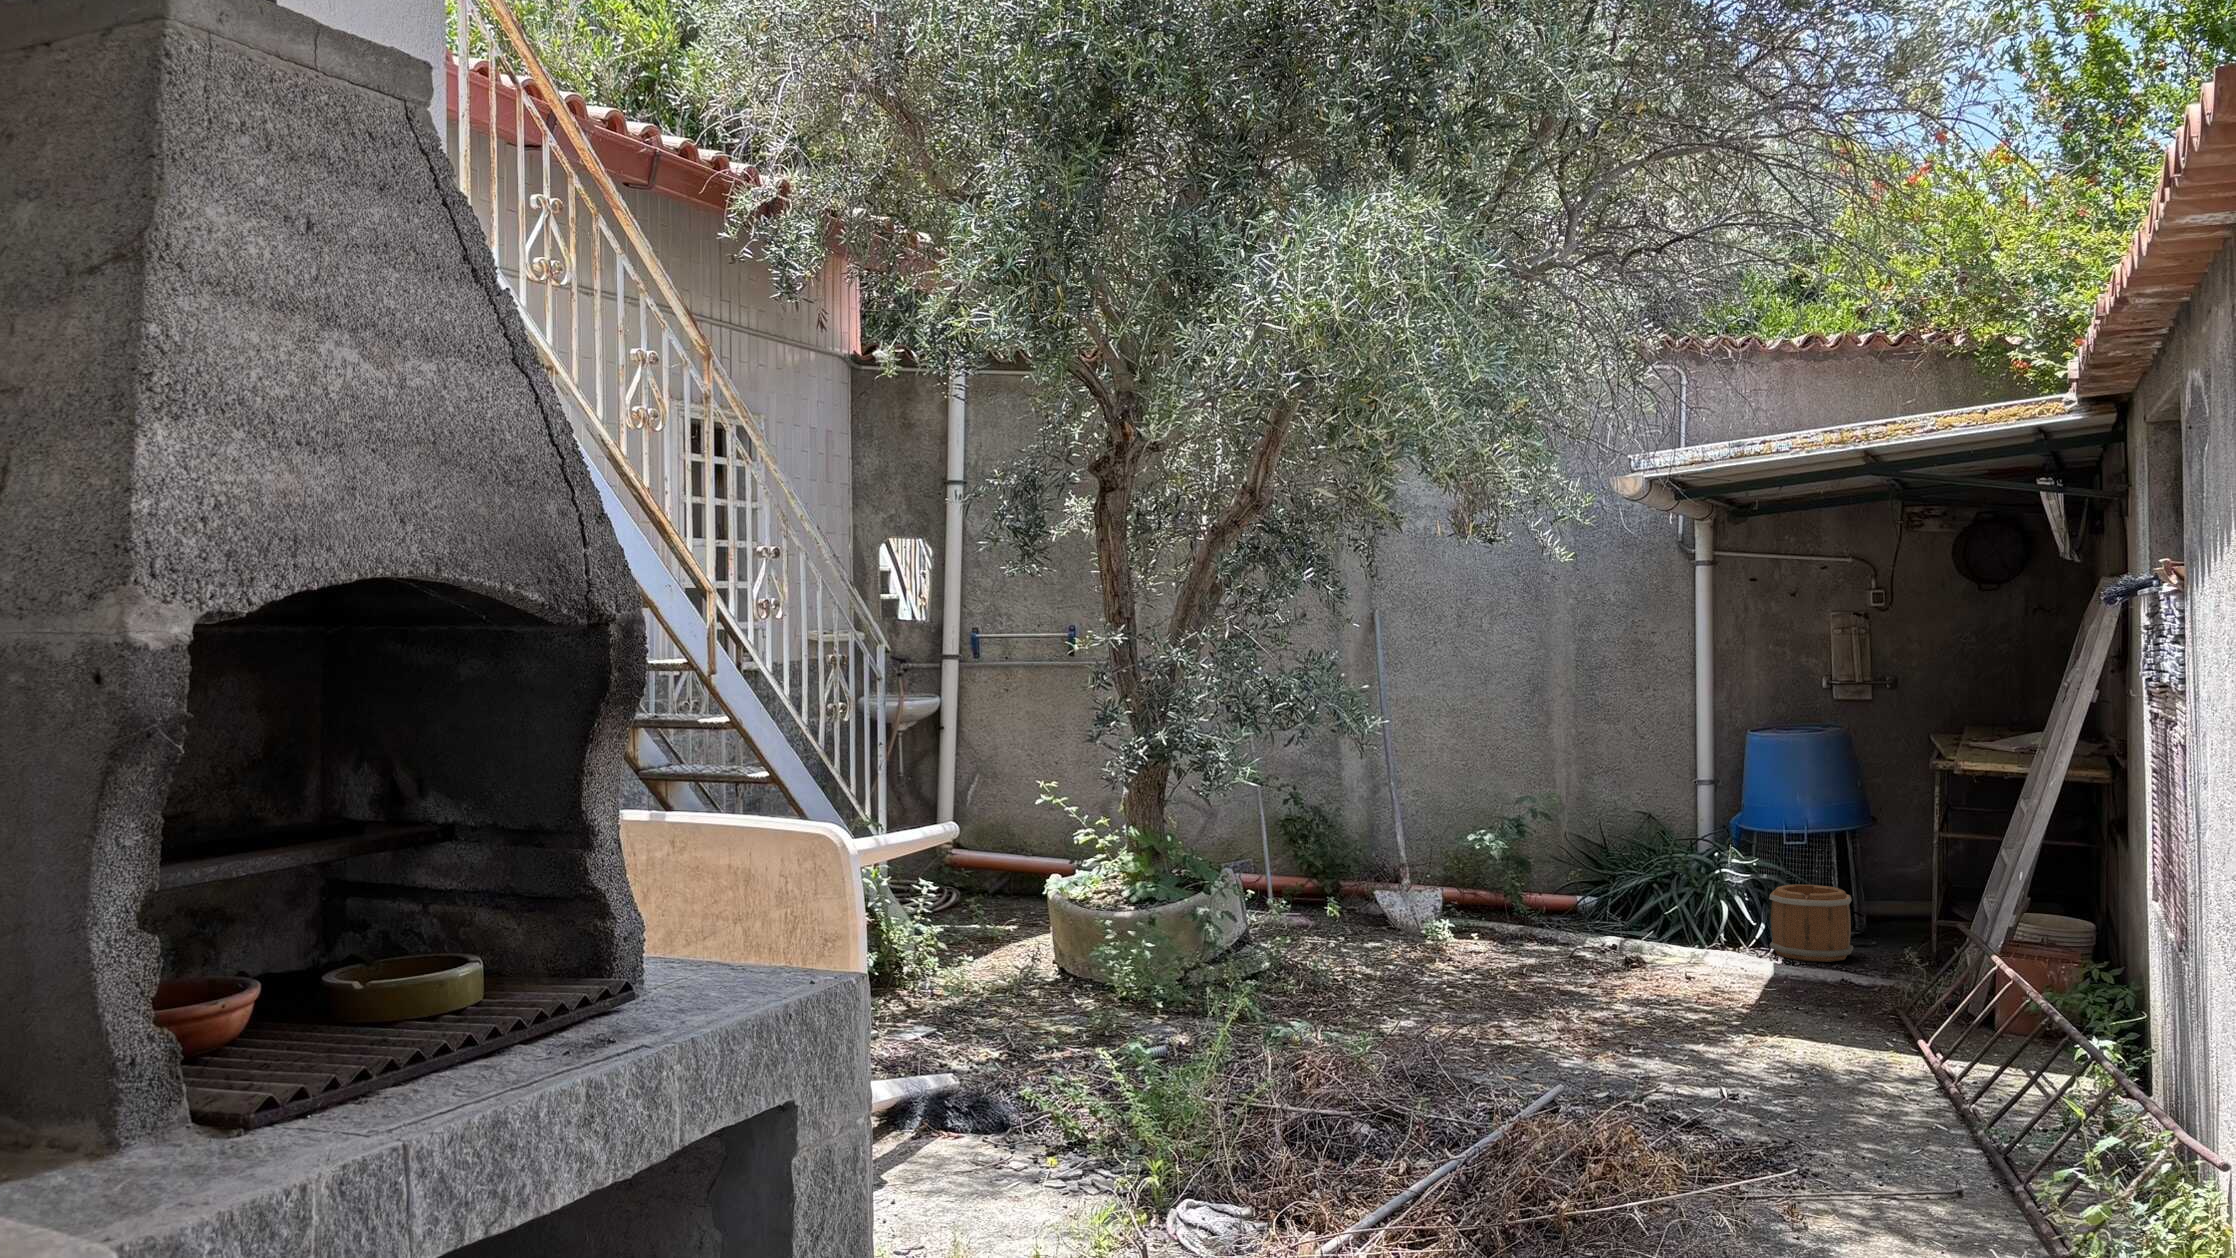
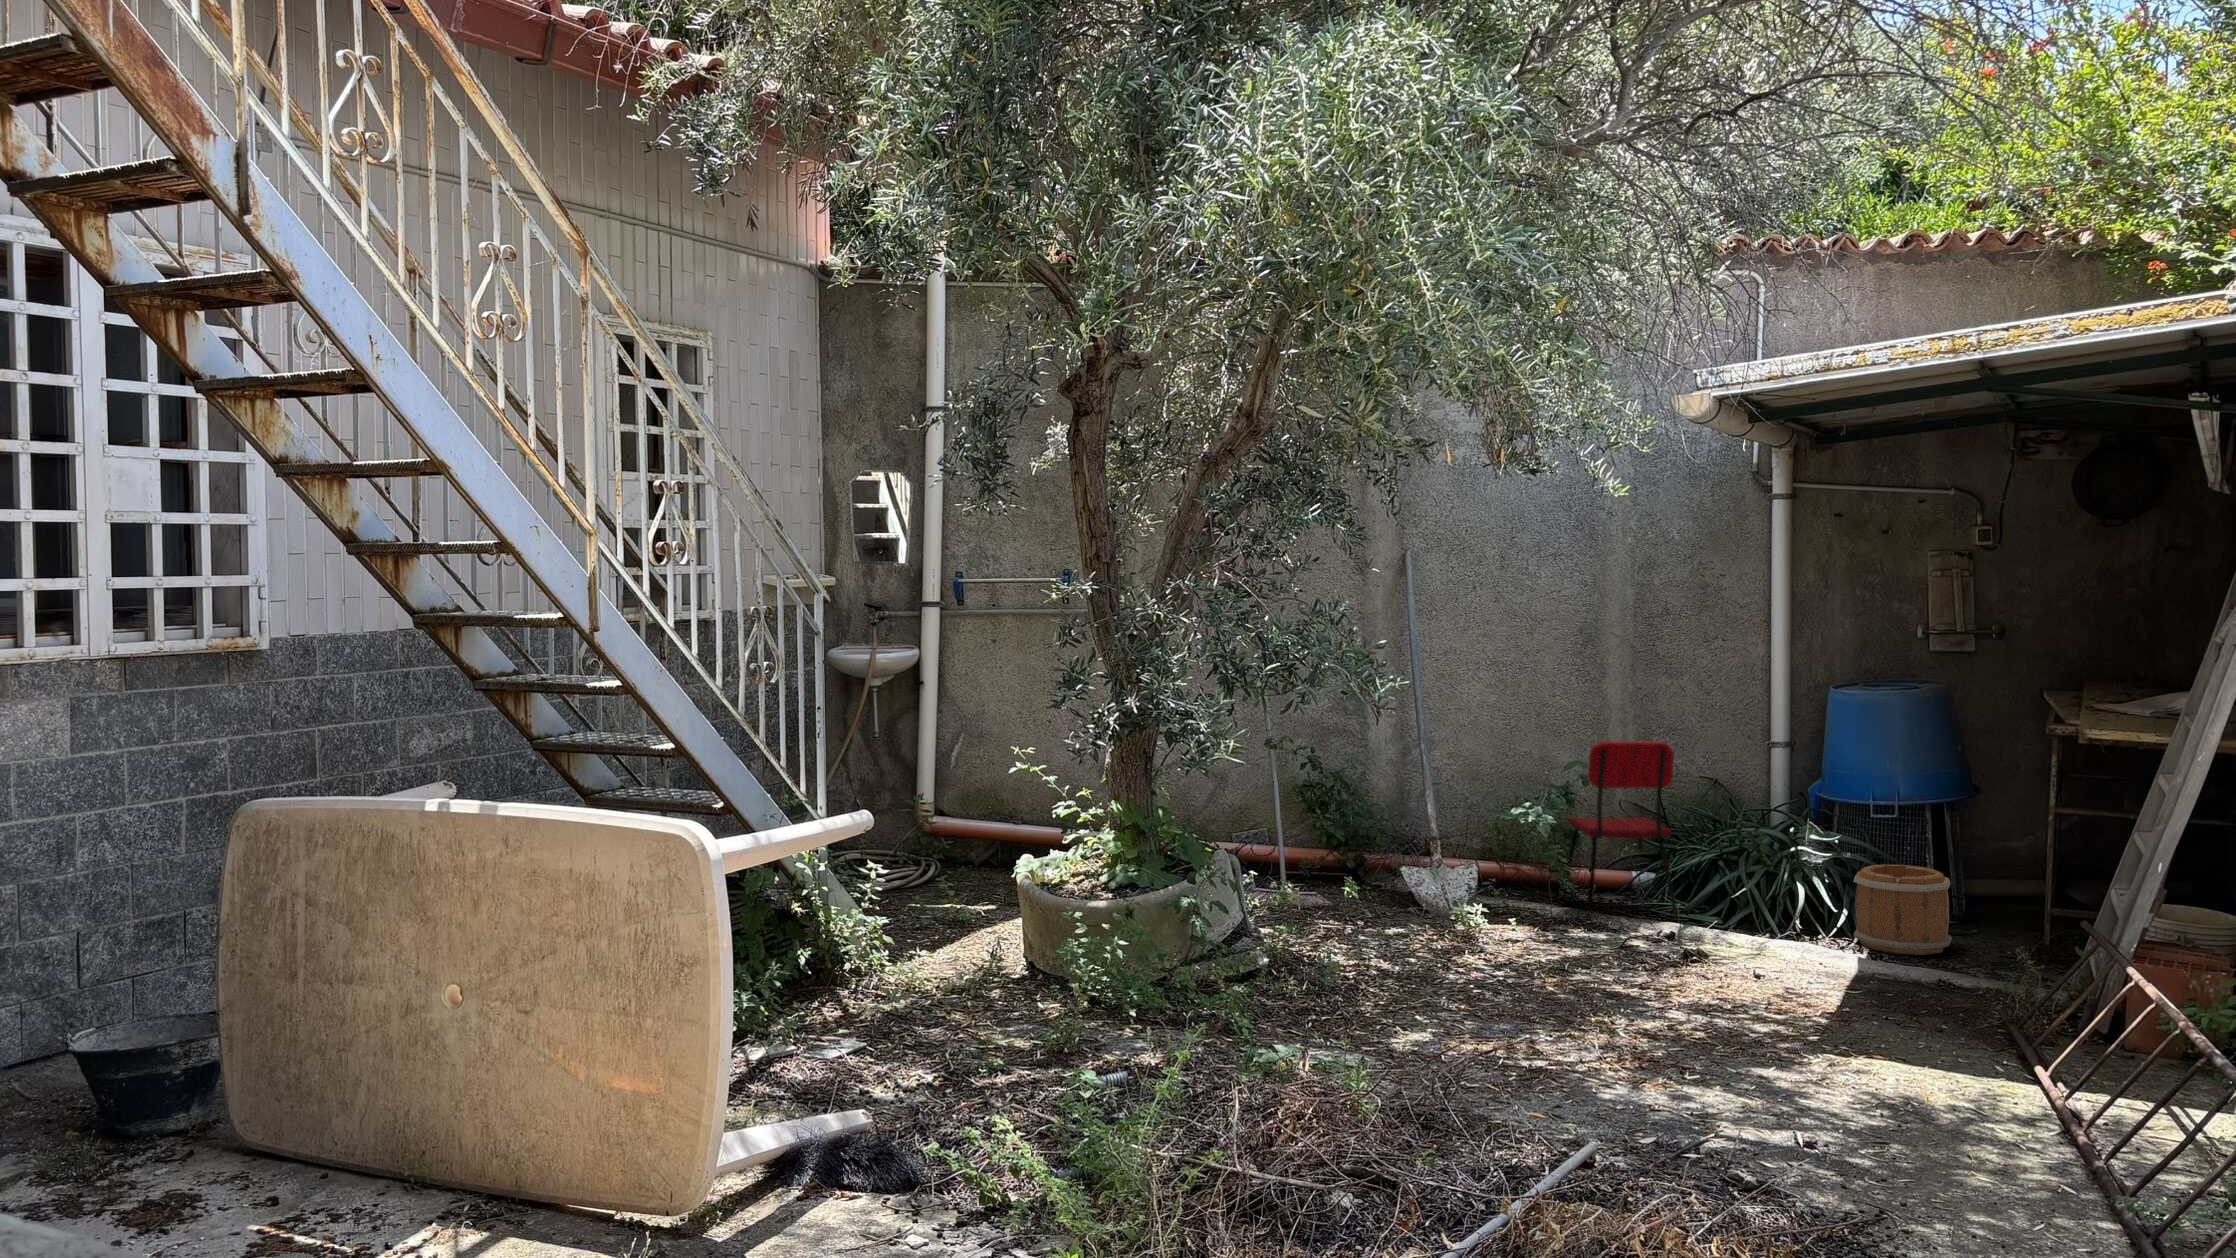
chair: none [1513,778,1619,936] -> present [1568,741,1678,920]

